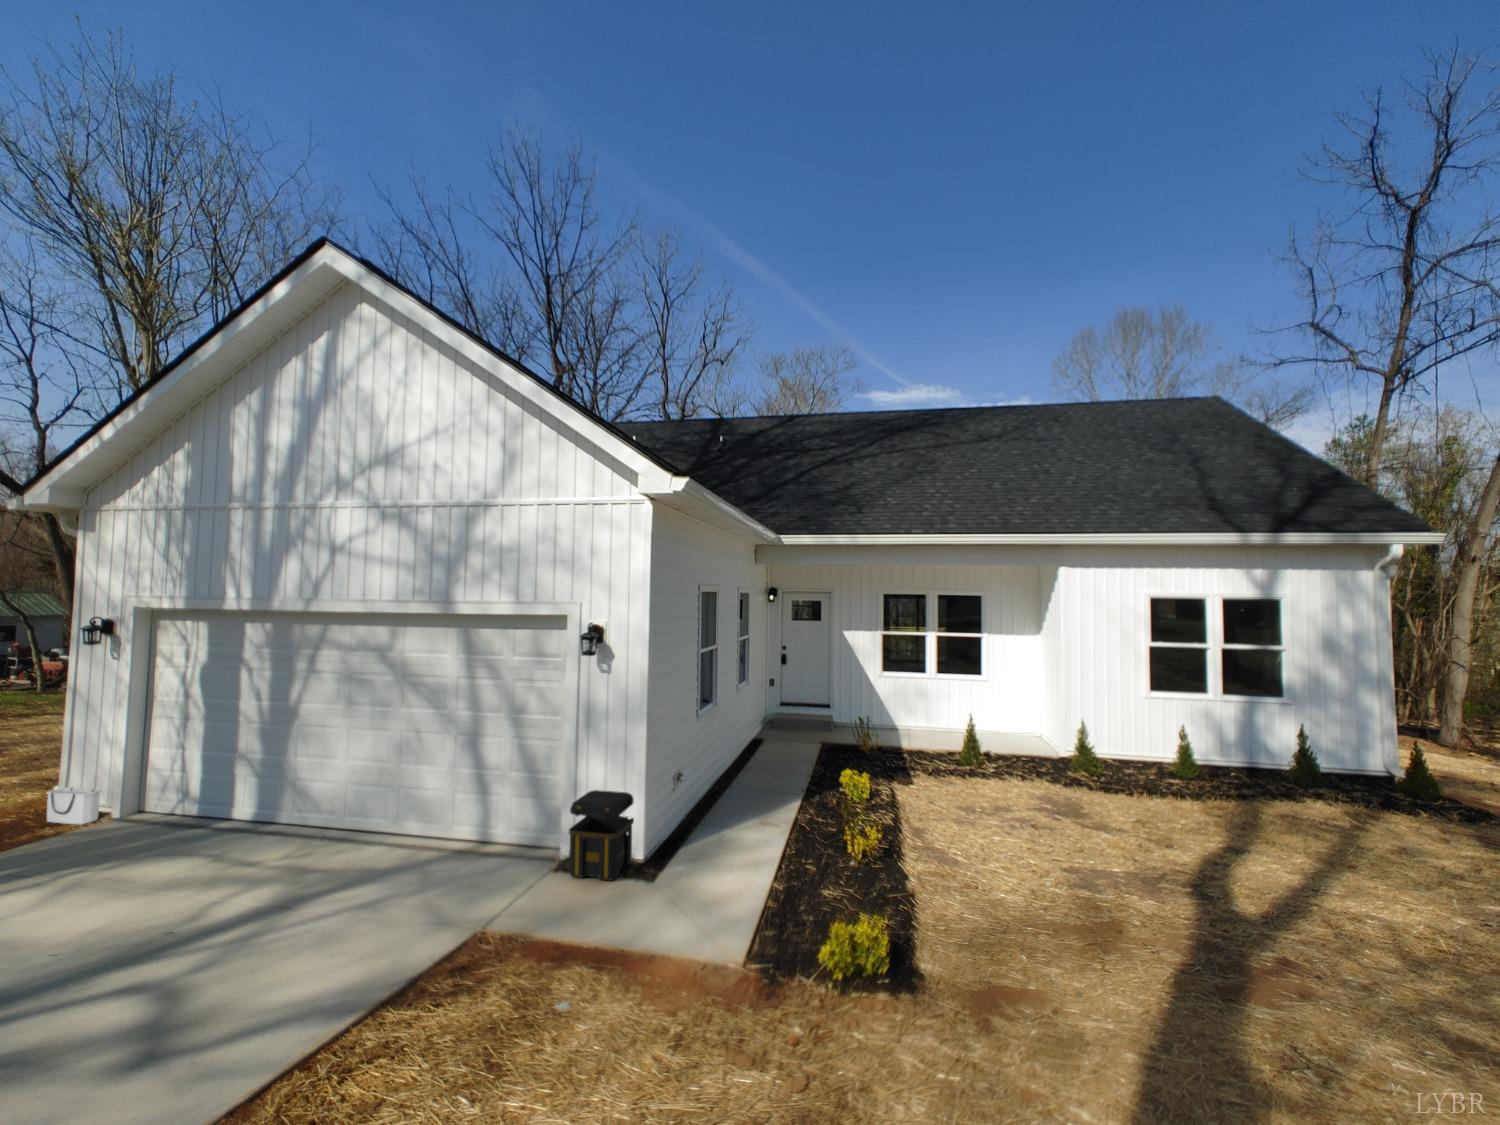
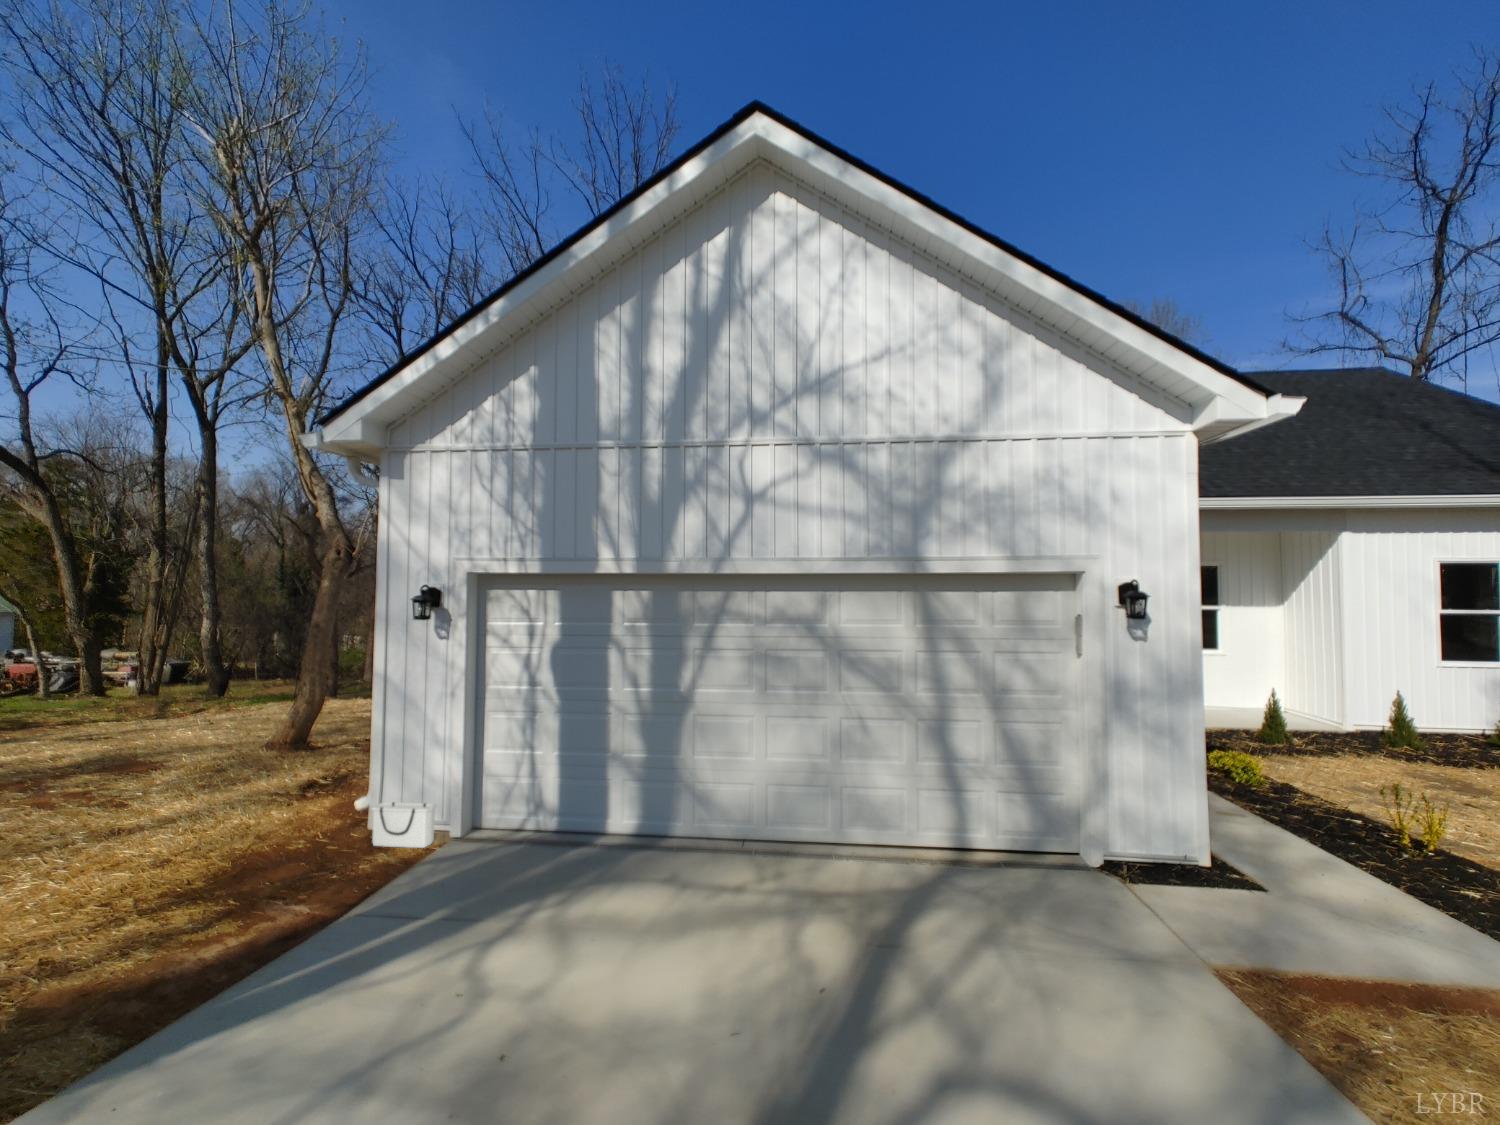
toolbox: present [569,790,634,881] -> none [1126,784,1214,889]

